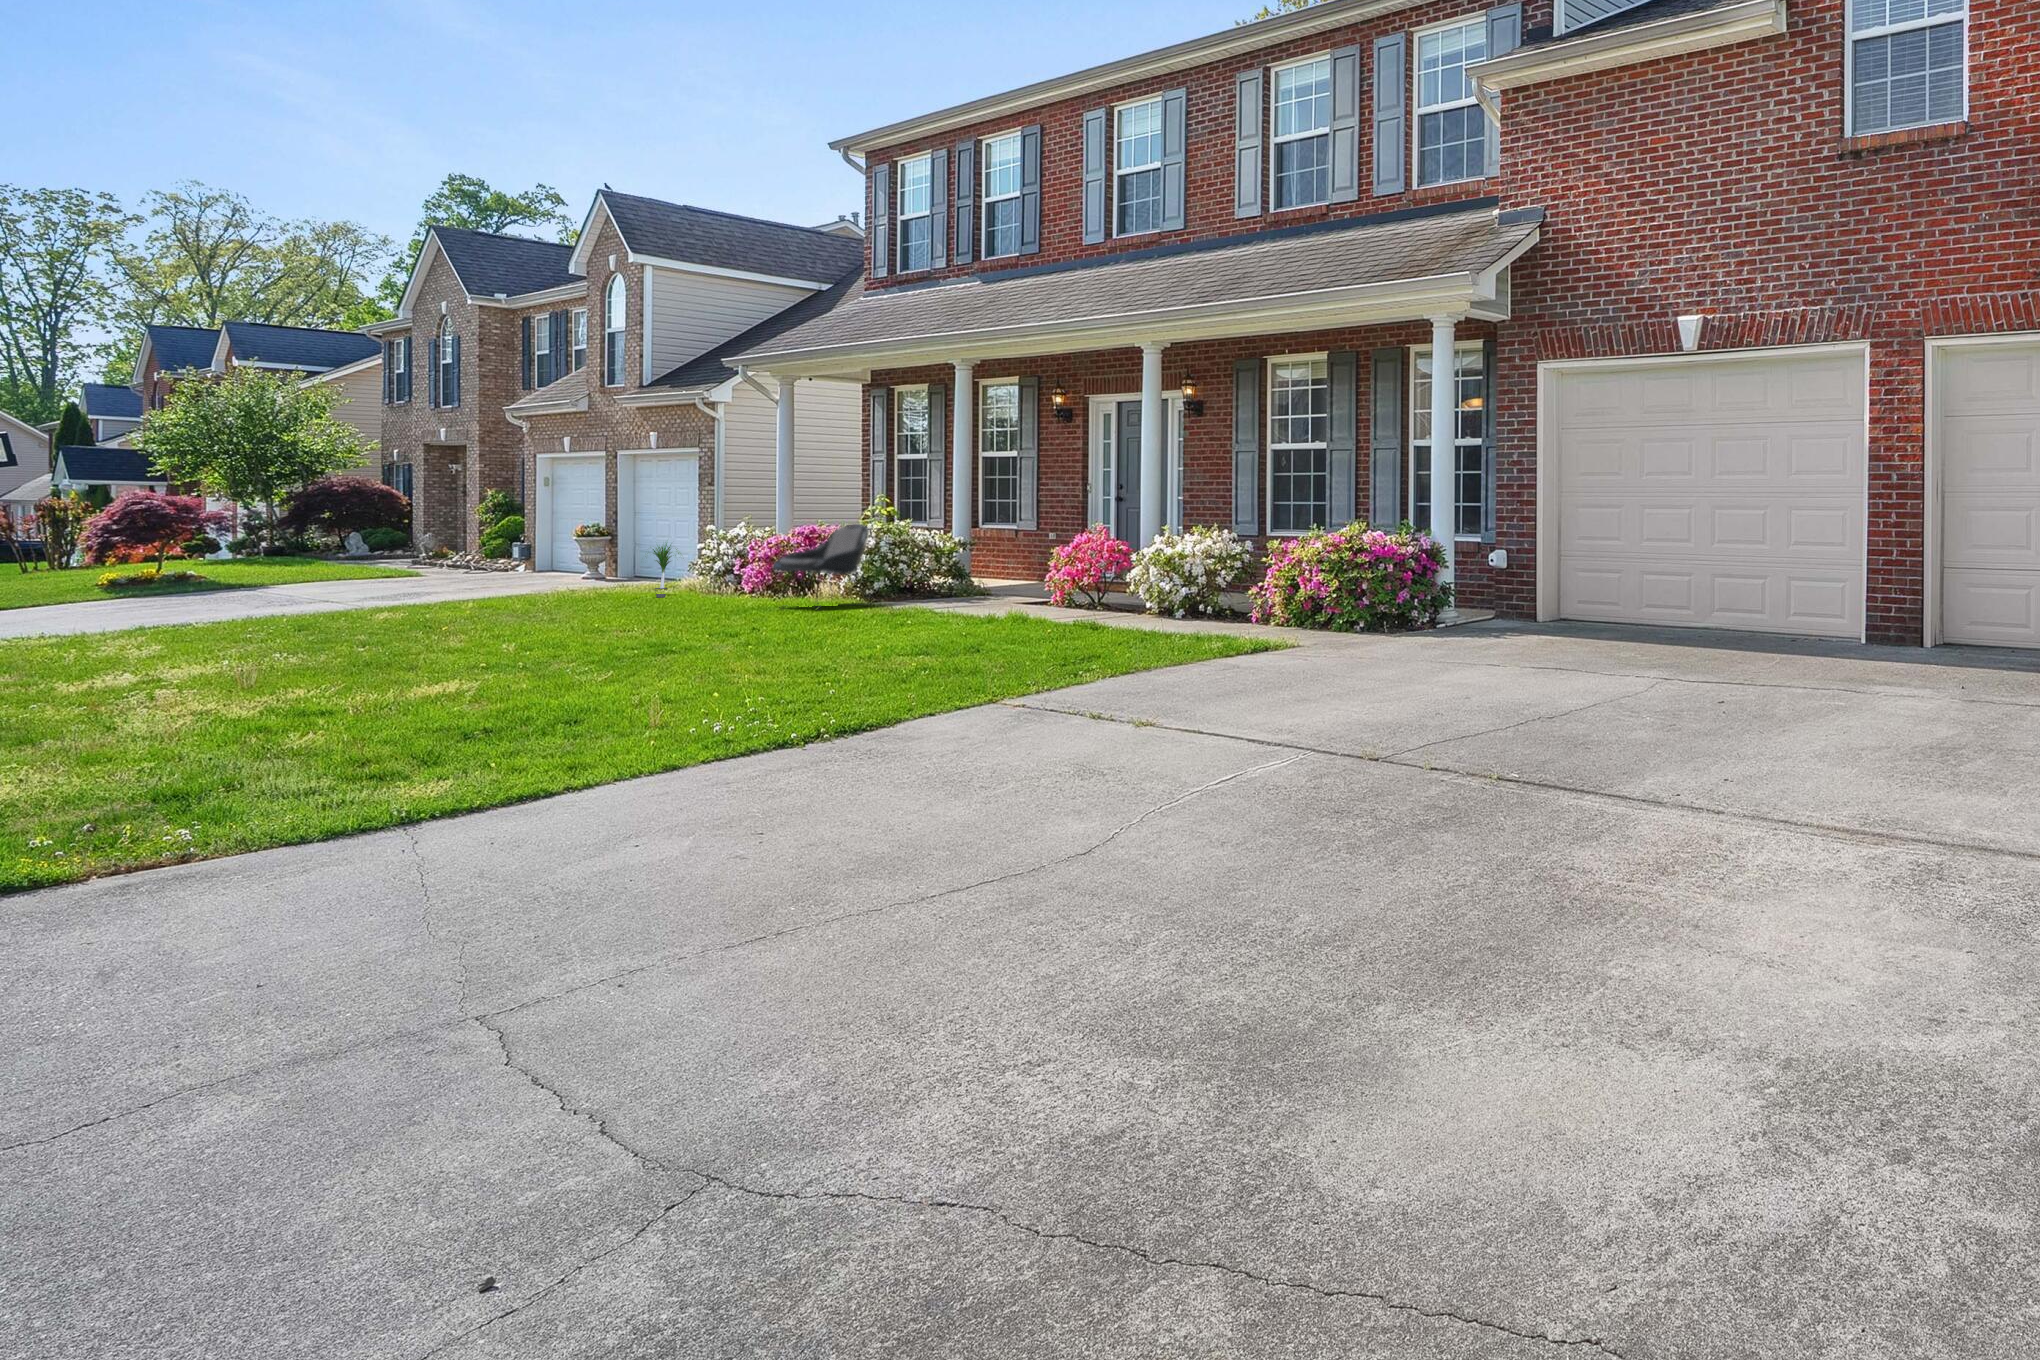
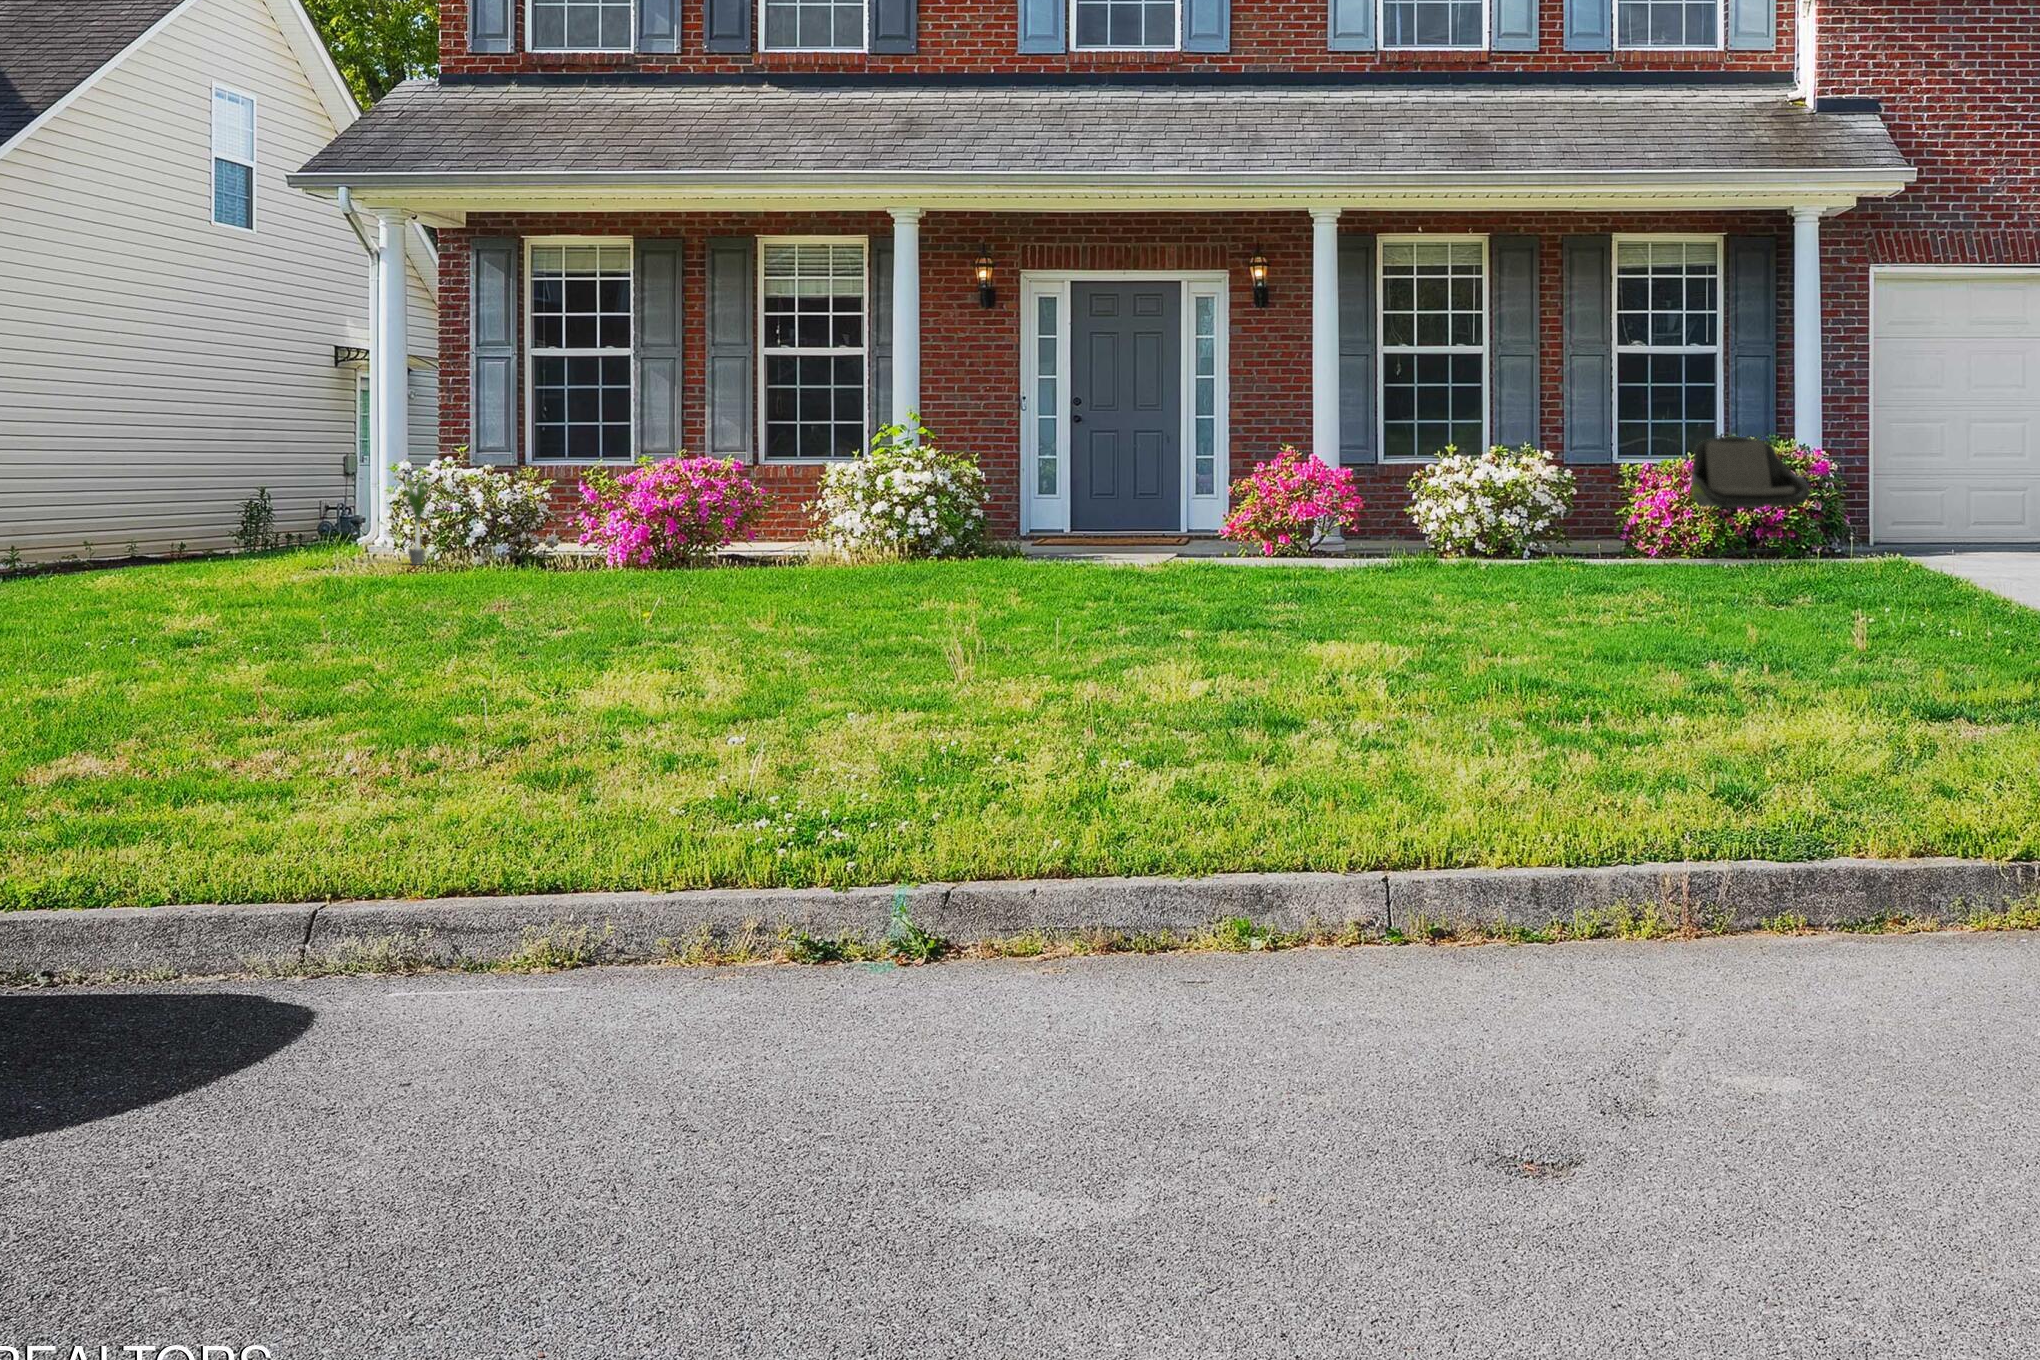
lounge chair: present [773,524,871,609] -> present [1690,436,1810,560]

